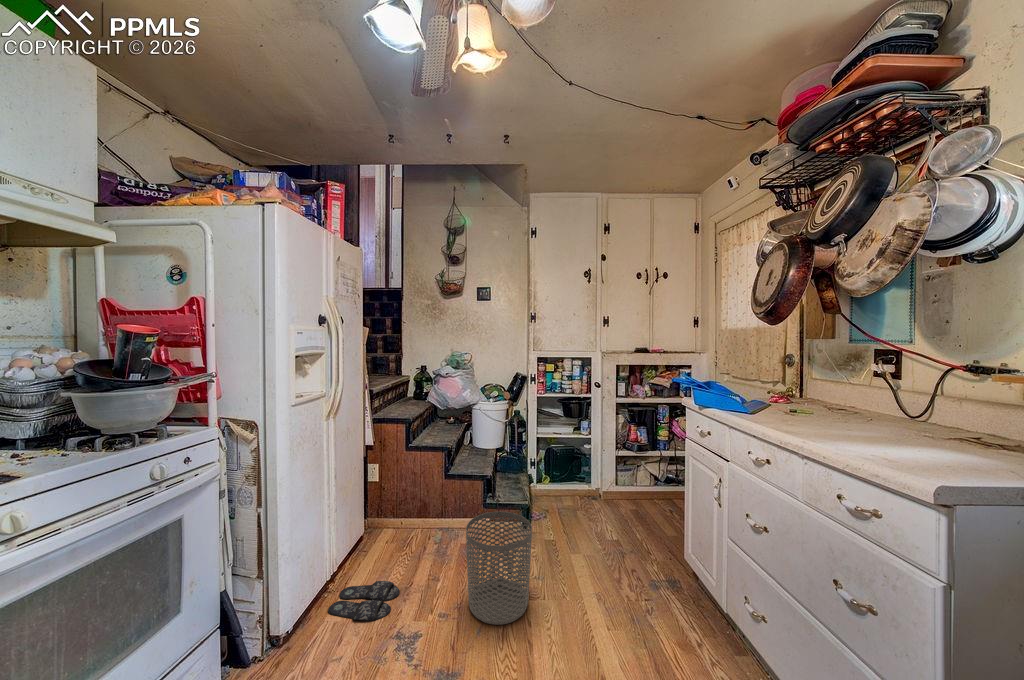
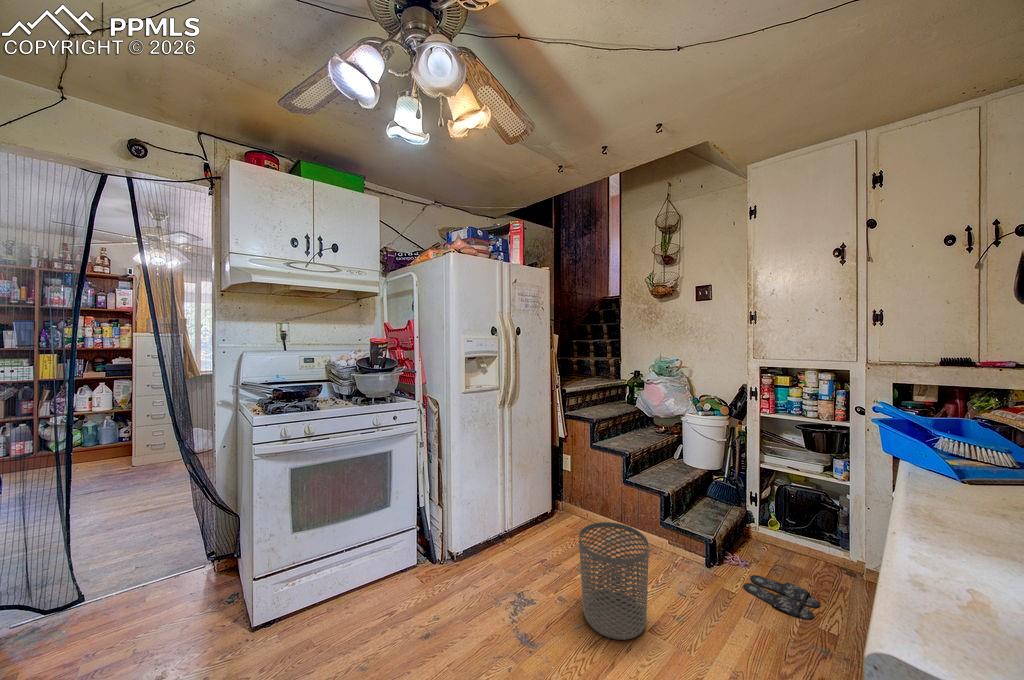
slippers: present [328,581,400,621] -> present [743,575,820,619]

